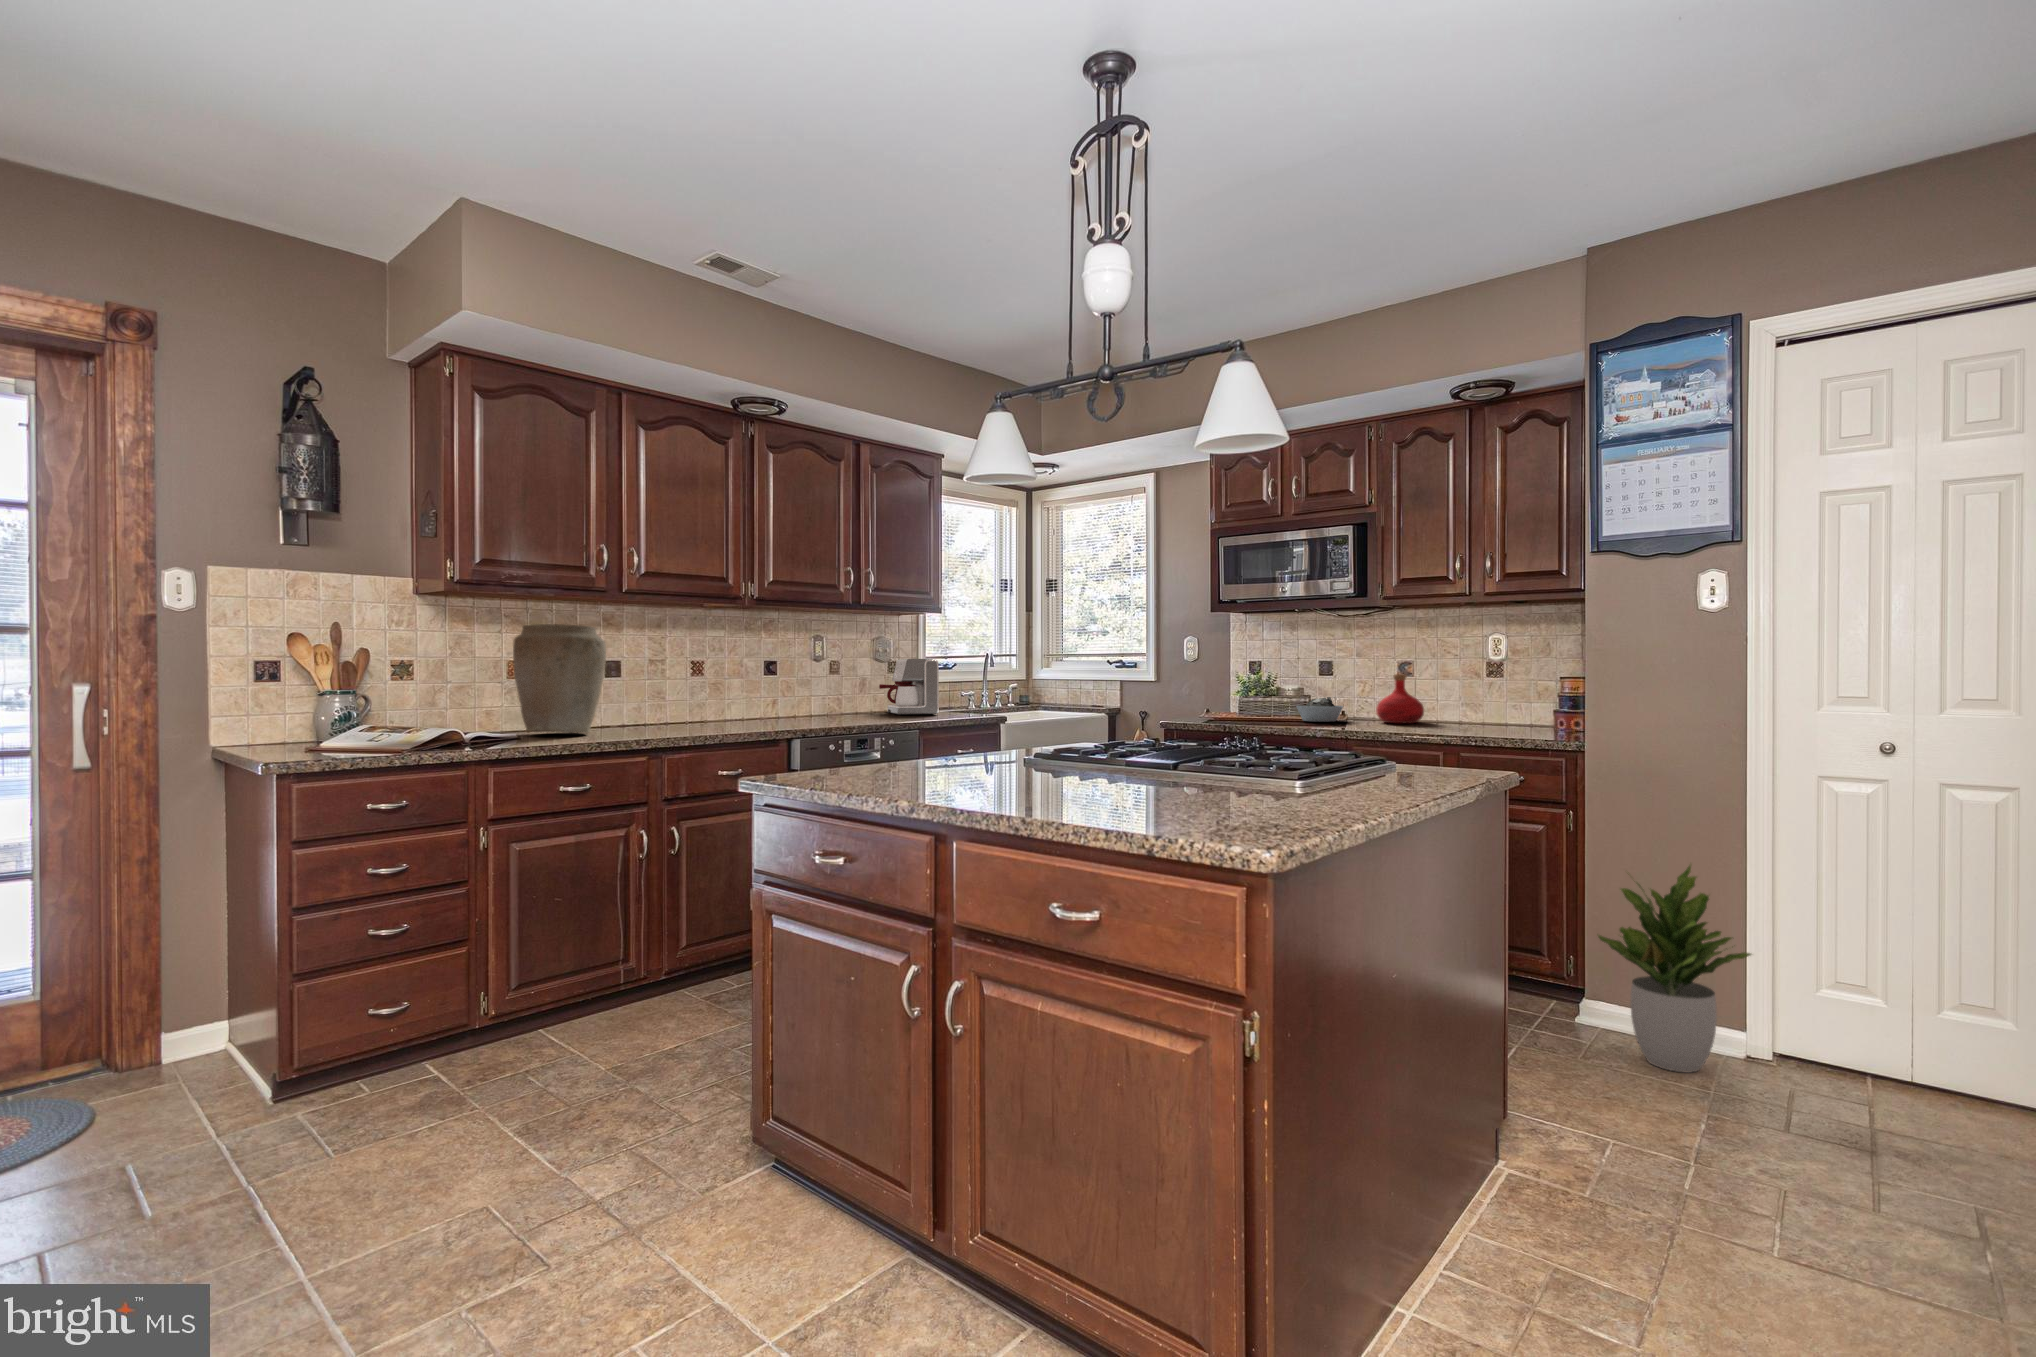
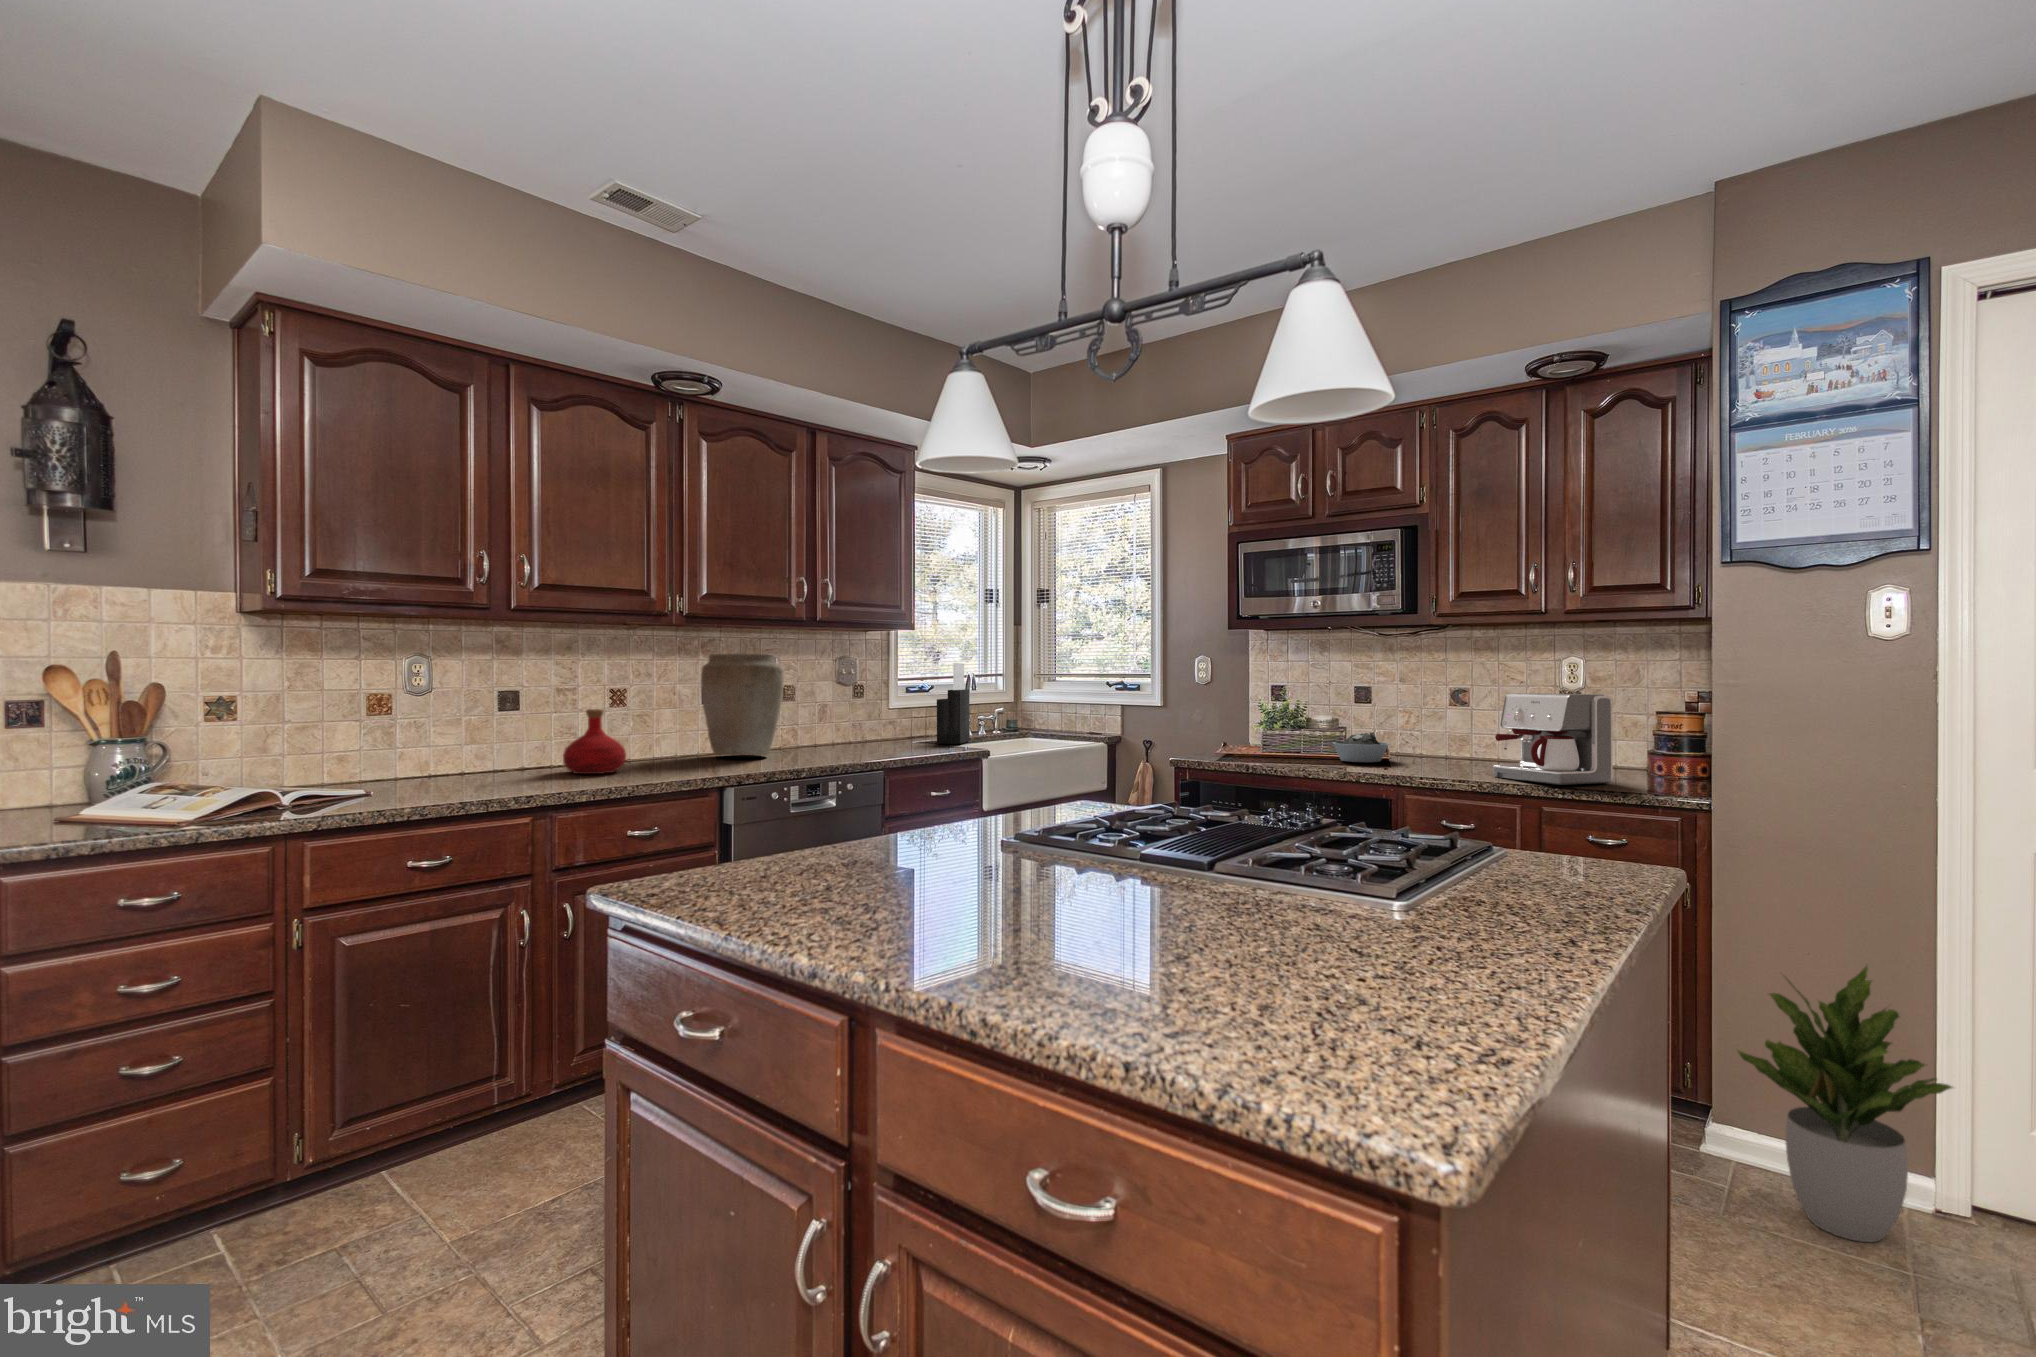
vase: present [513,624,606,733] -> present [701,653,783,756]
knife block: none [961,642,989,712] -> present [937,663,970,744]
coffee maker: present [879,659,939,715] -> present [1493,693,1613,785]
bottle: present [1376,674,1424,723] -> present [563,709,626,774]

